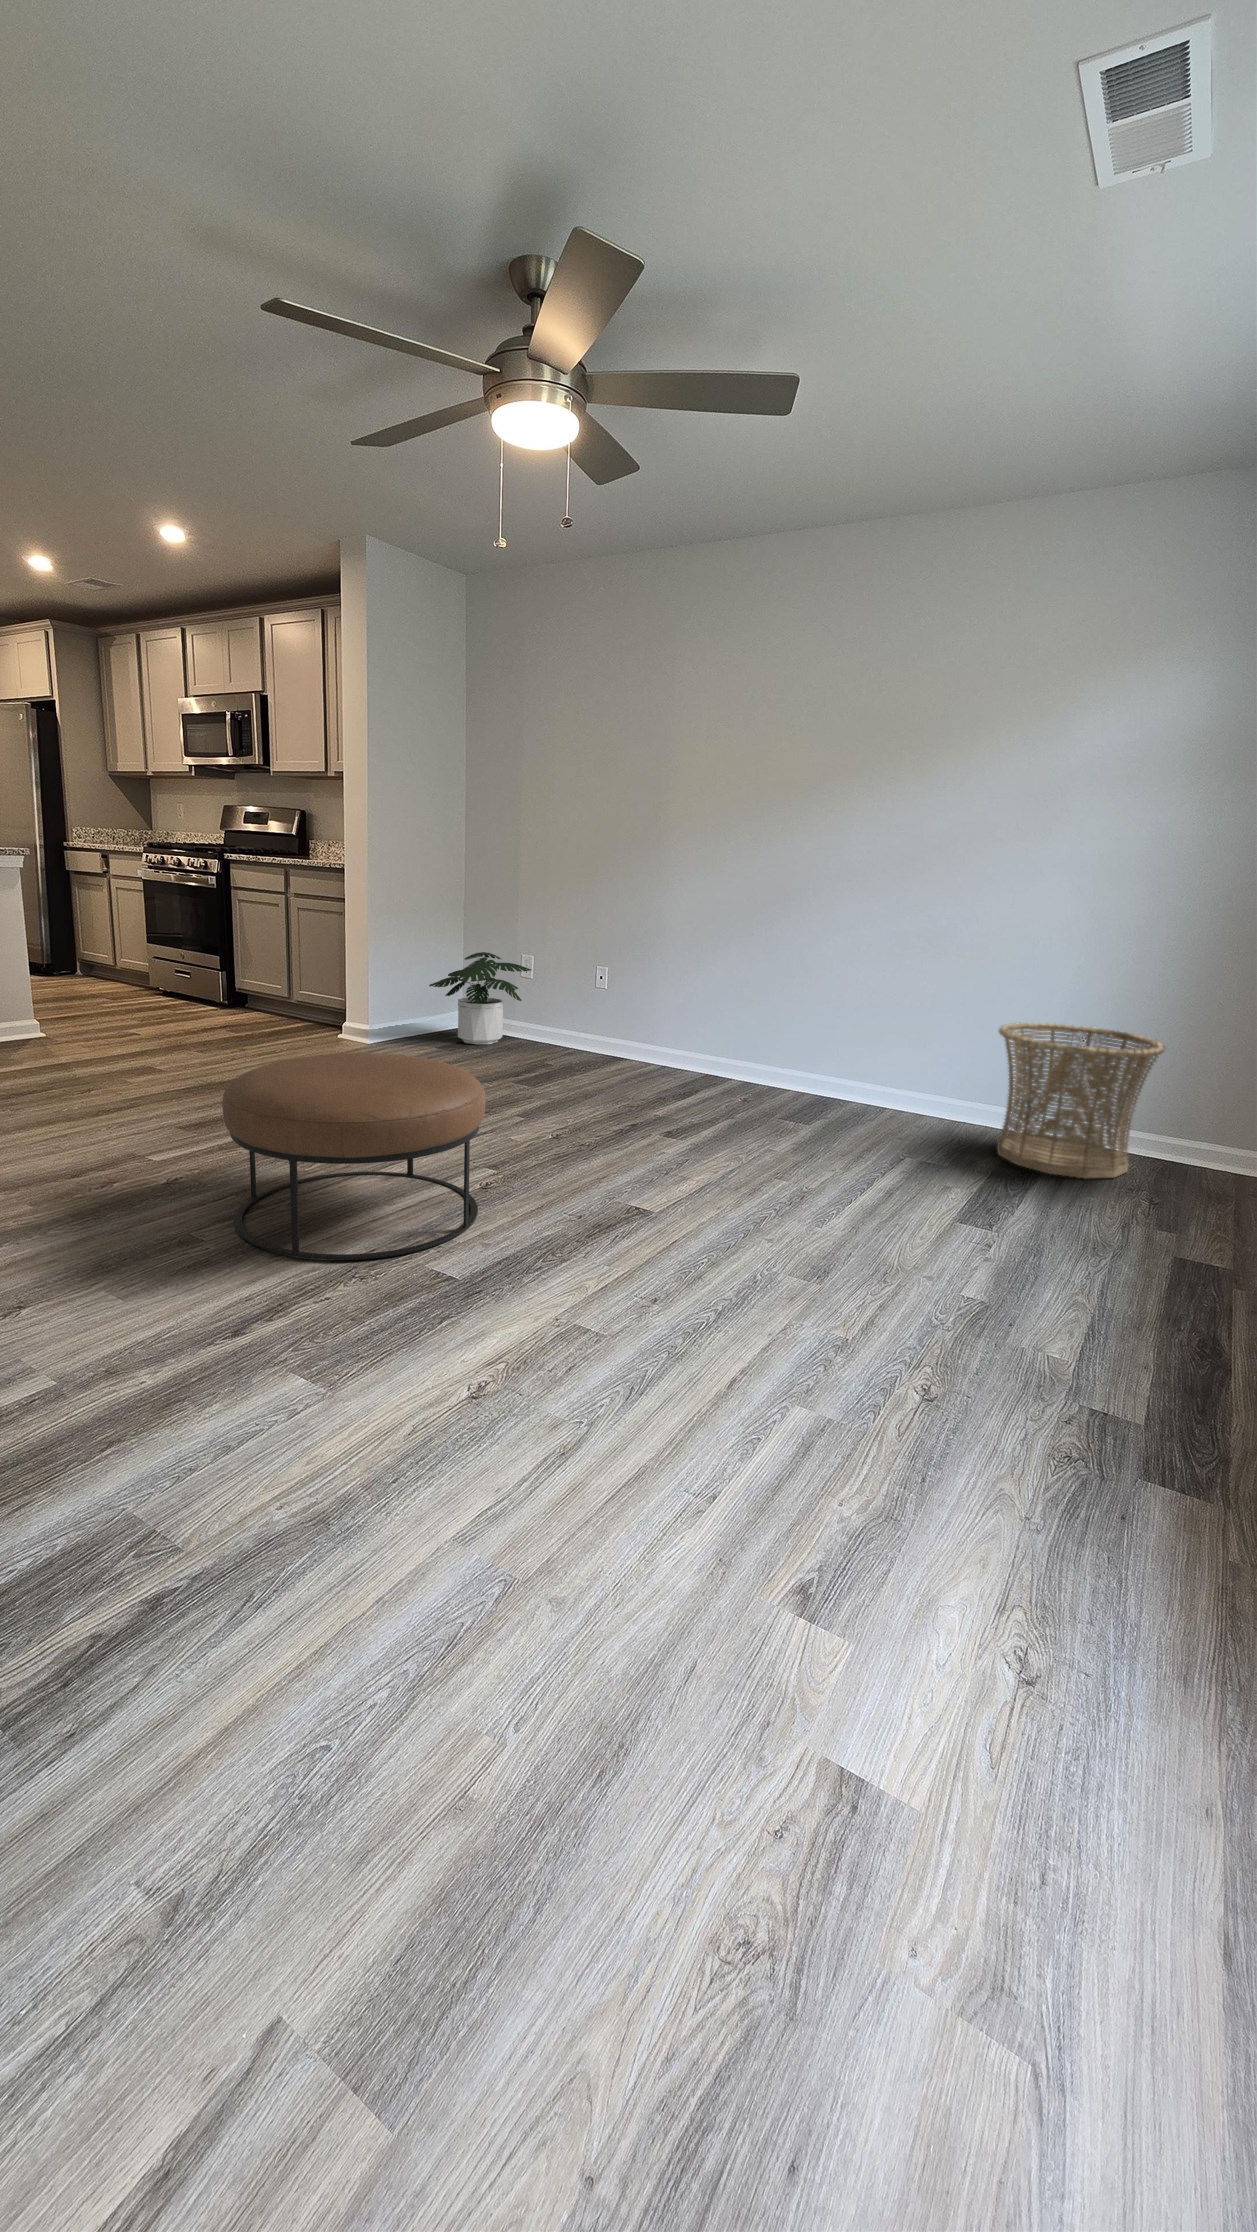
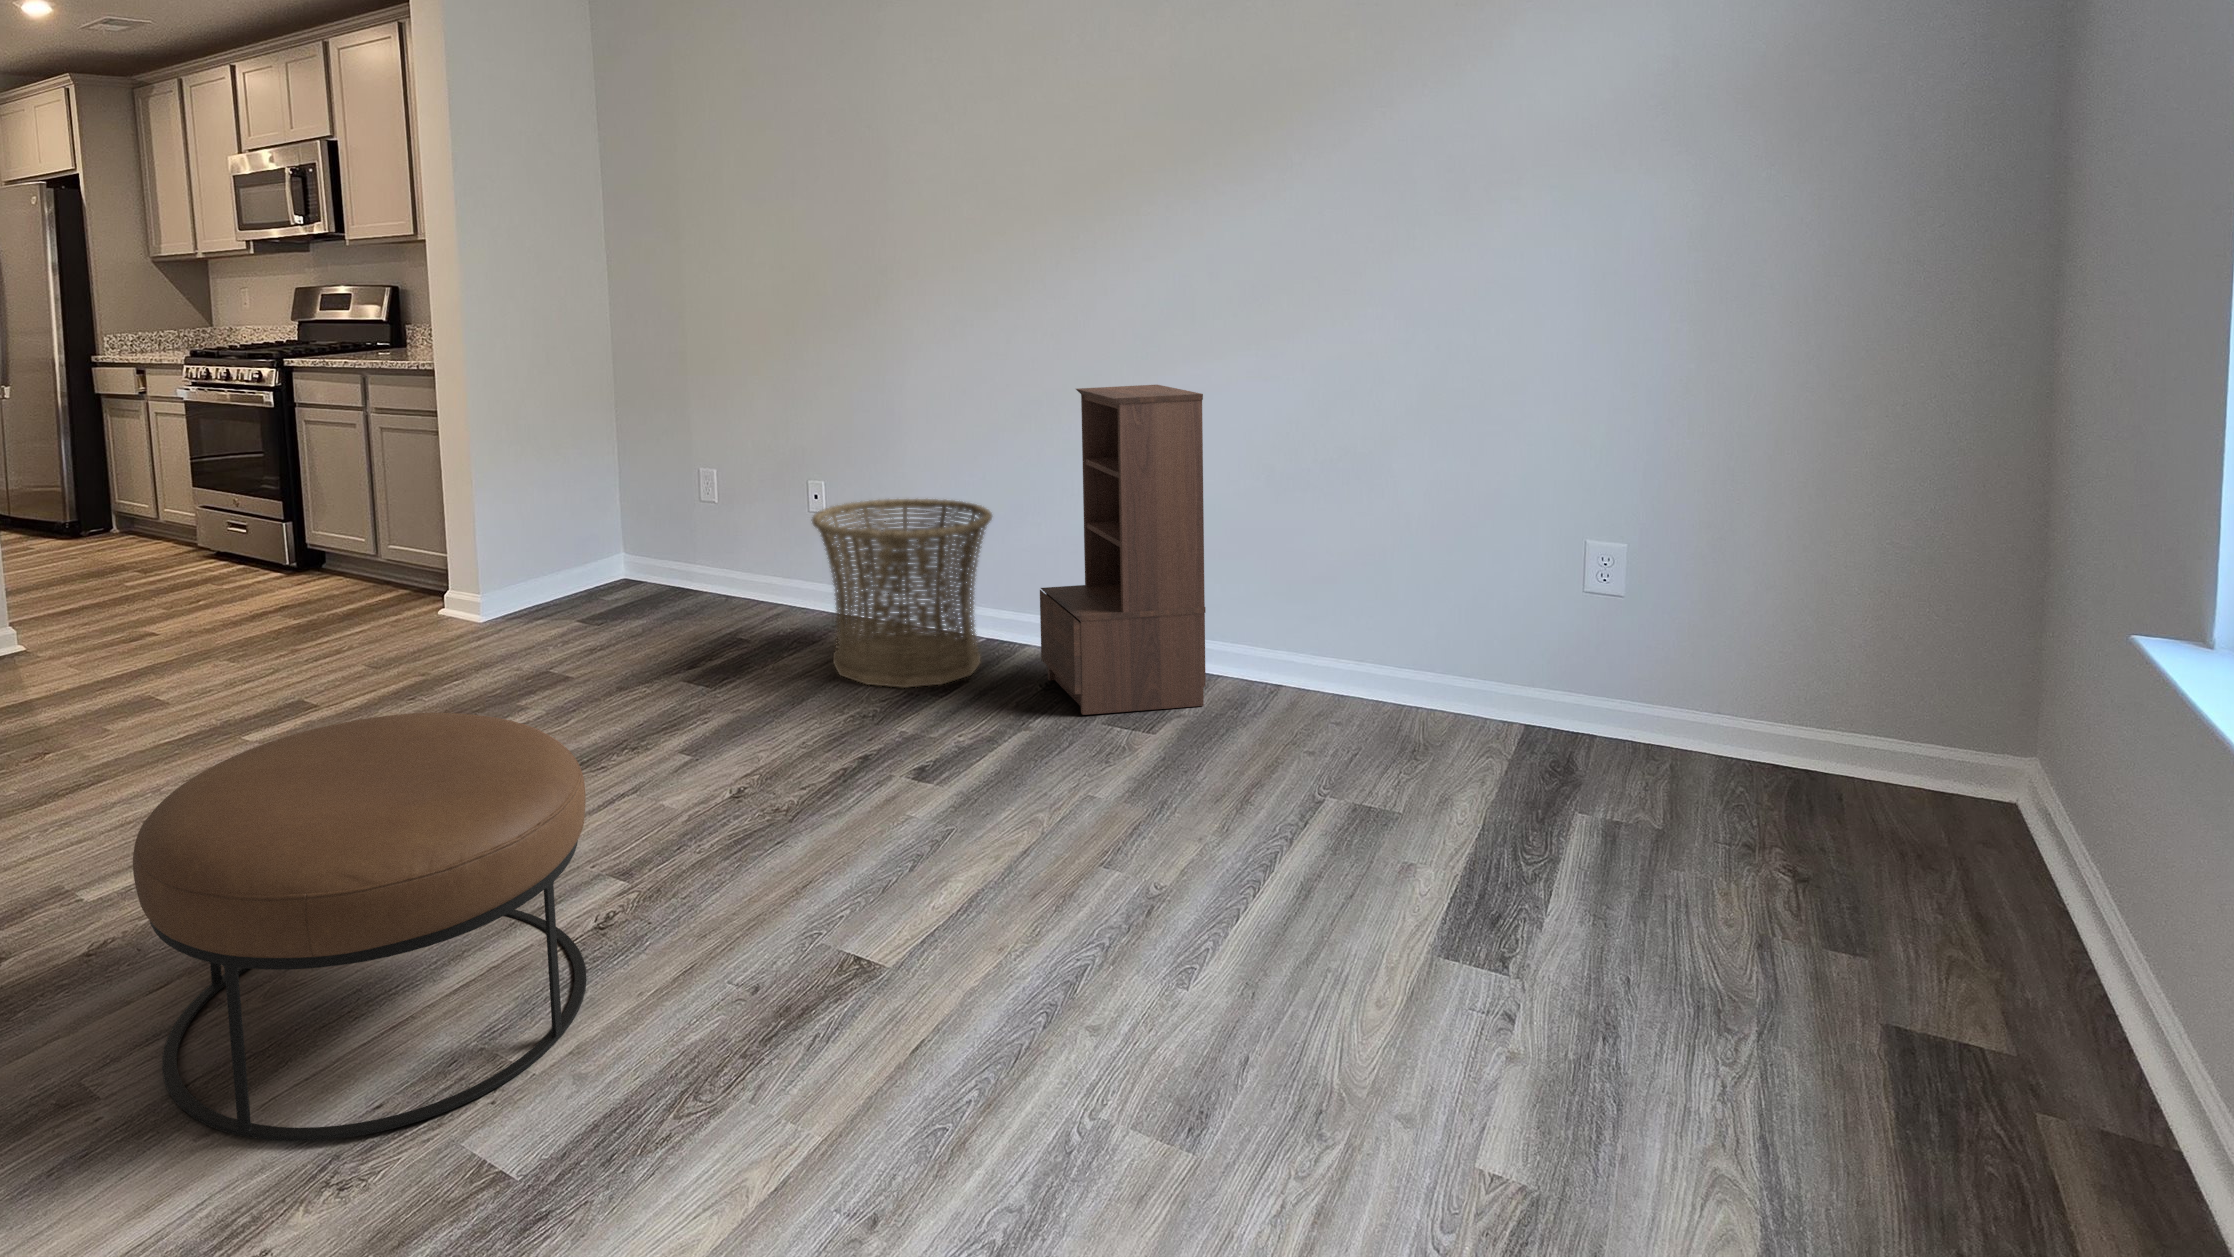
bookshelf: none [745,906,867,1111] -> present [1040,385,1206,715]
potted plant: present [429,952,531,1044] -> none [565,476,715,615]
basket: present [997,1023,1165,1178] -> present [812,499,992,688]

